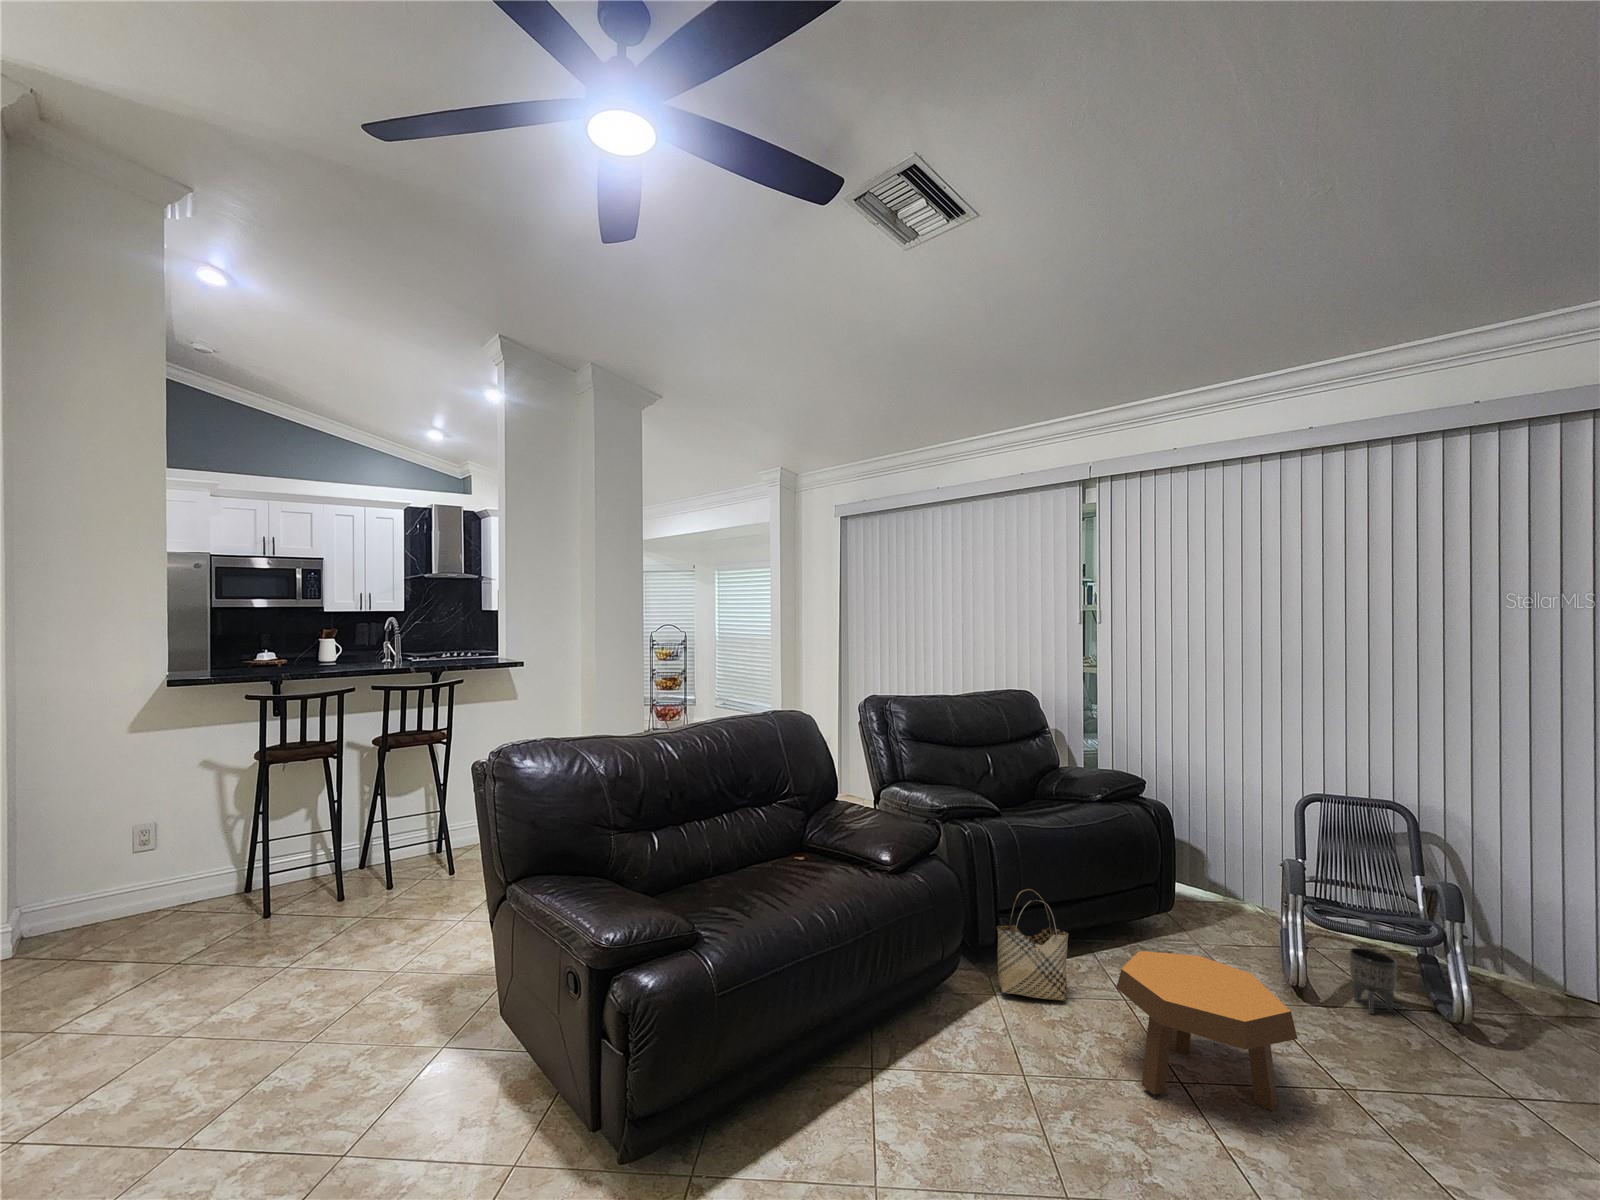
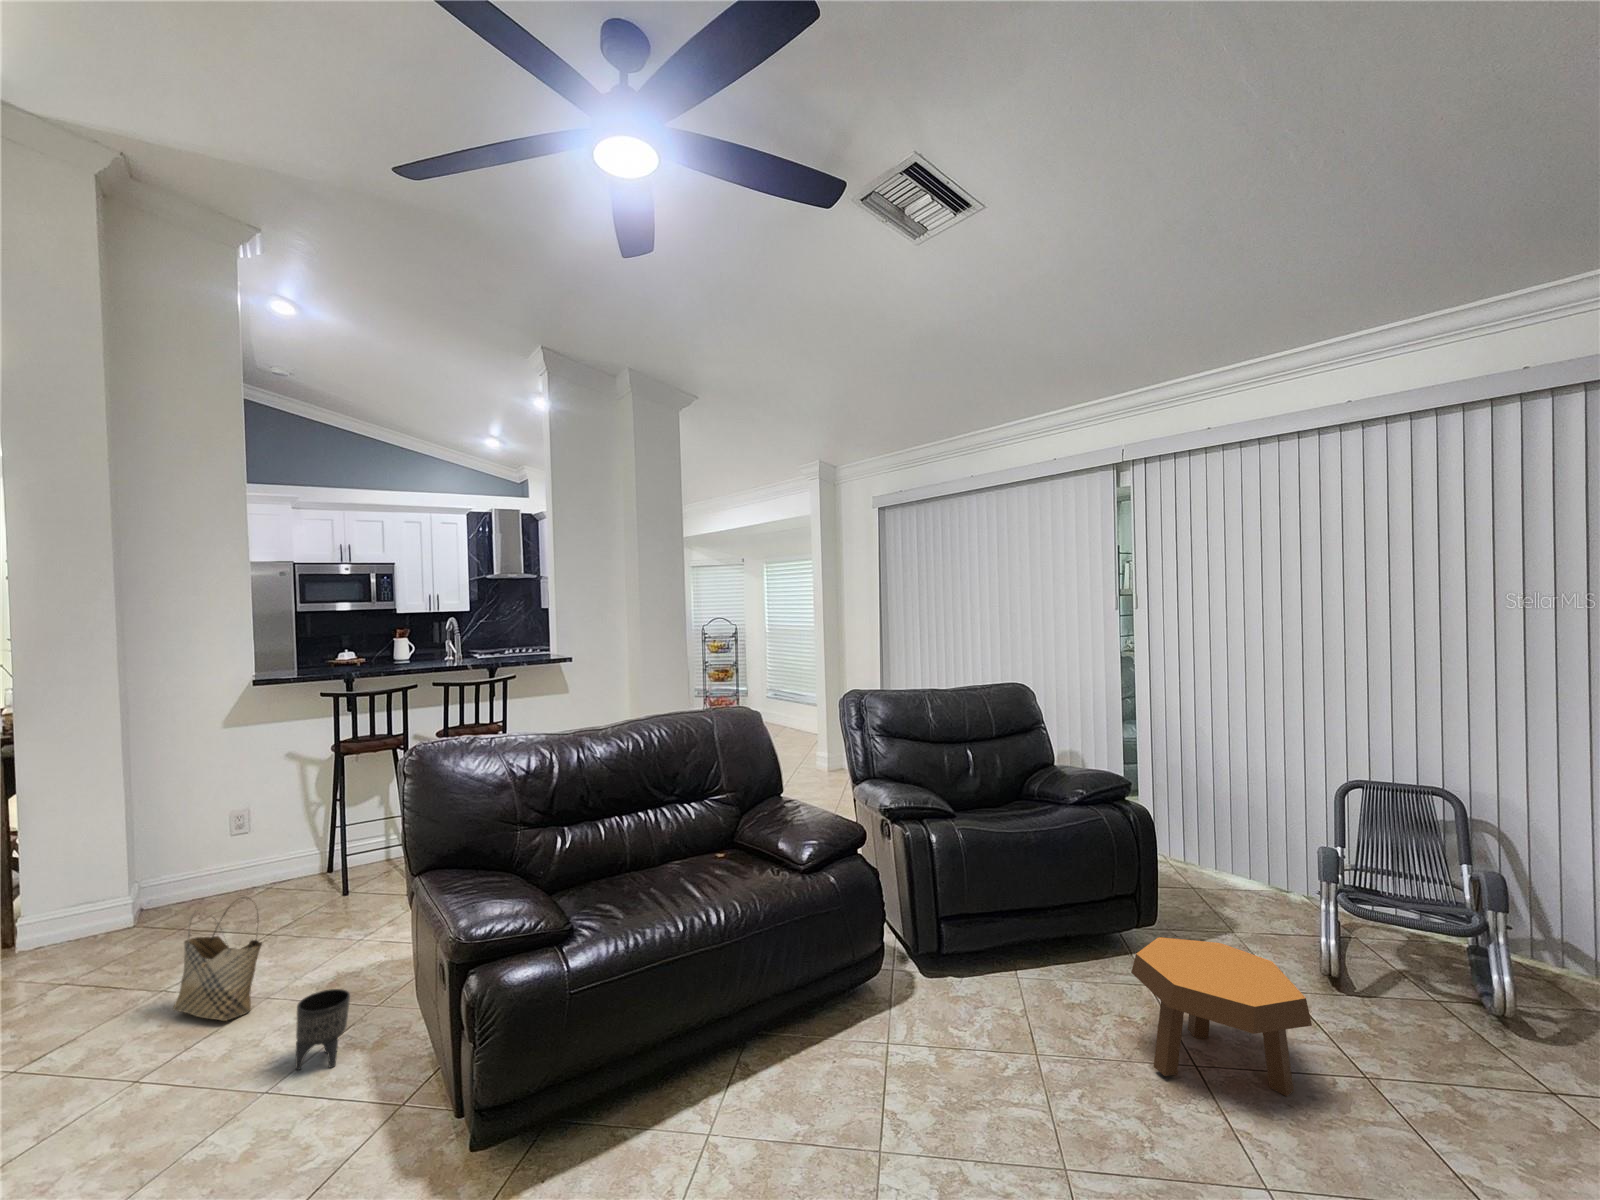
woven basket: present [997,889,1068,1001] -> present [173,897,262,1021]
planter: present [1349,948,1397,1014] -> present [295,989,350,1070]

